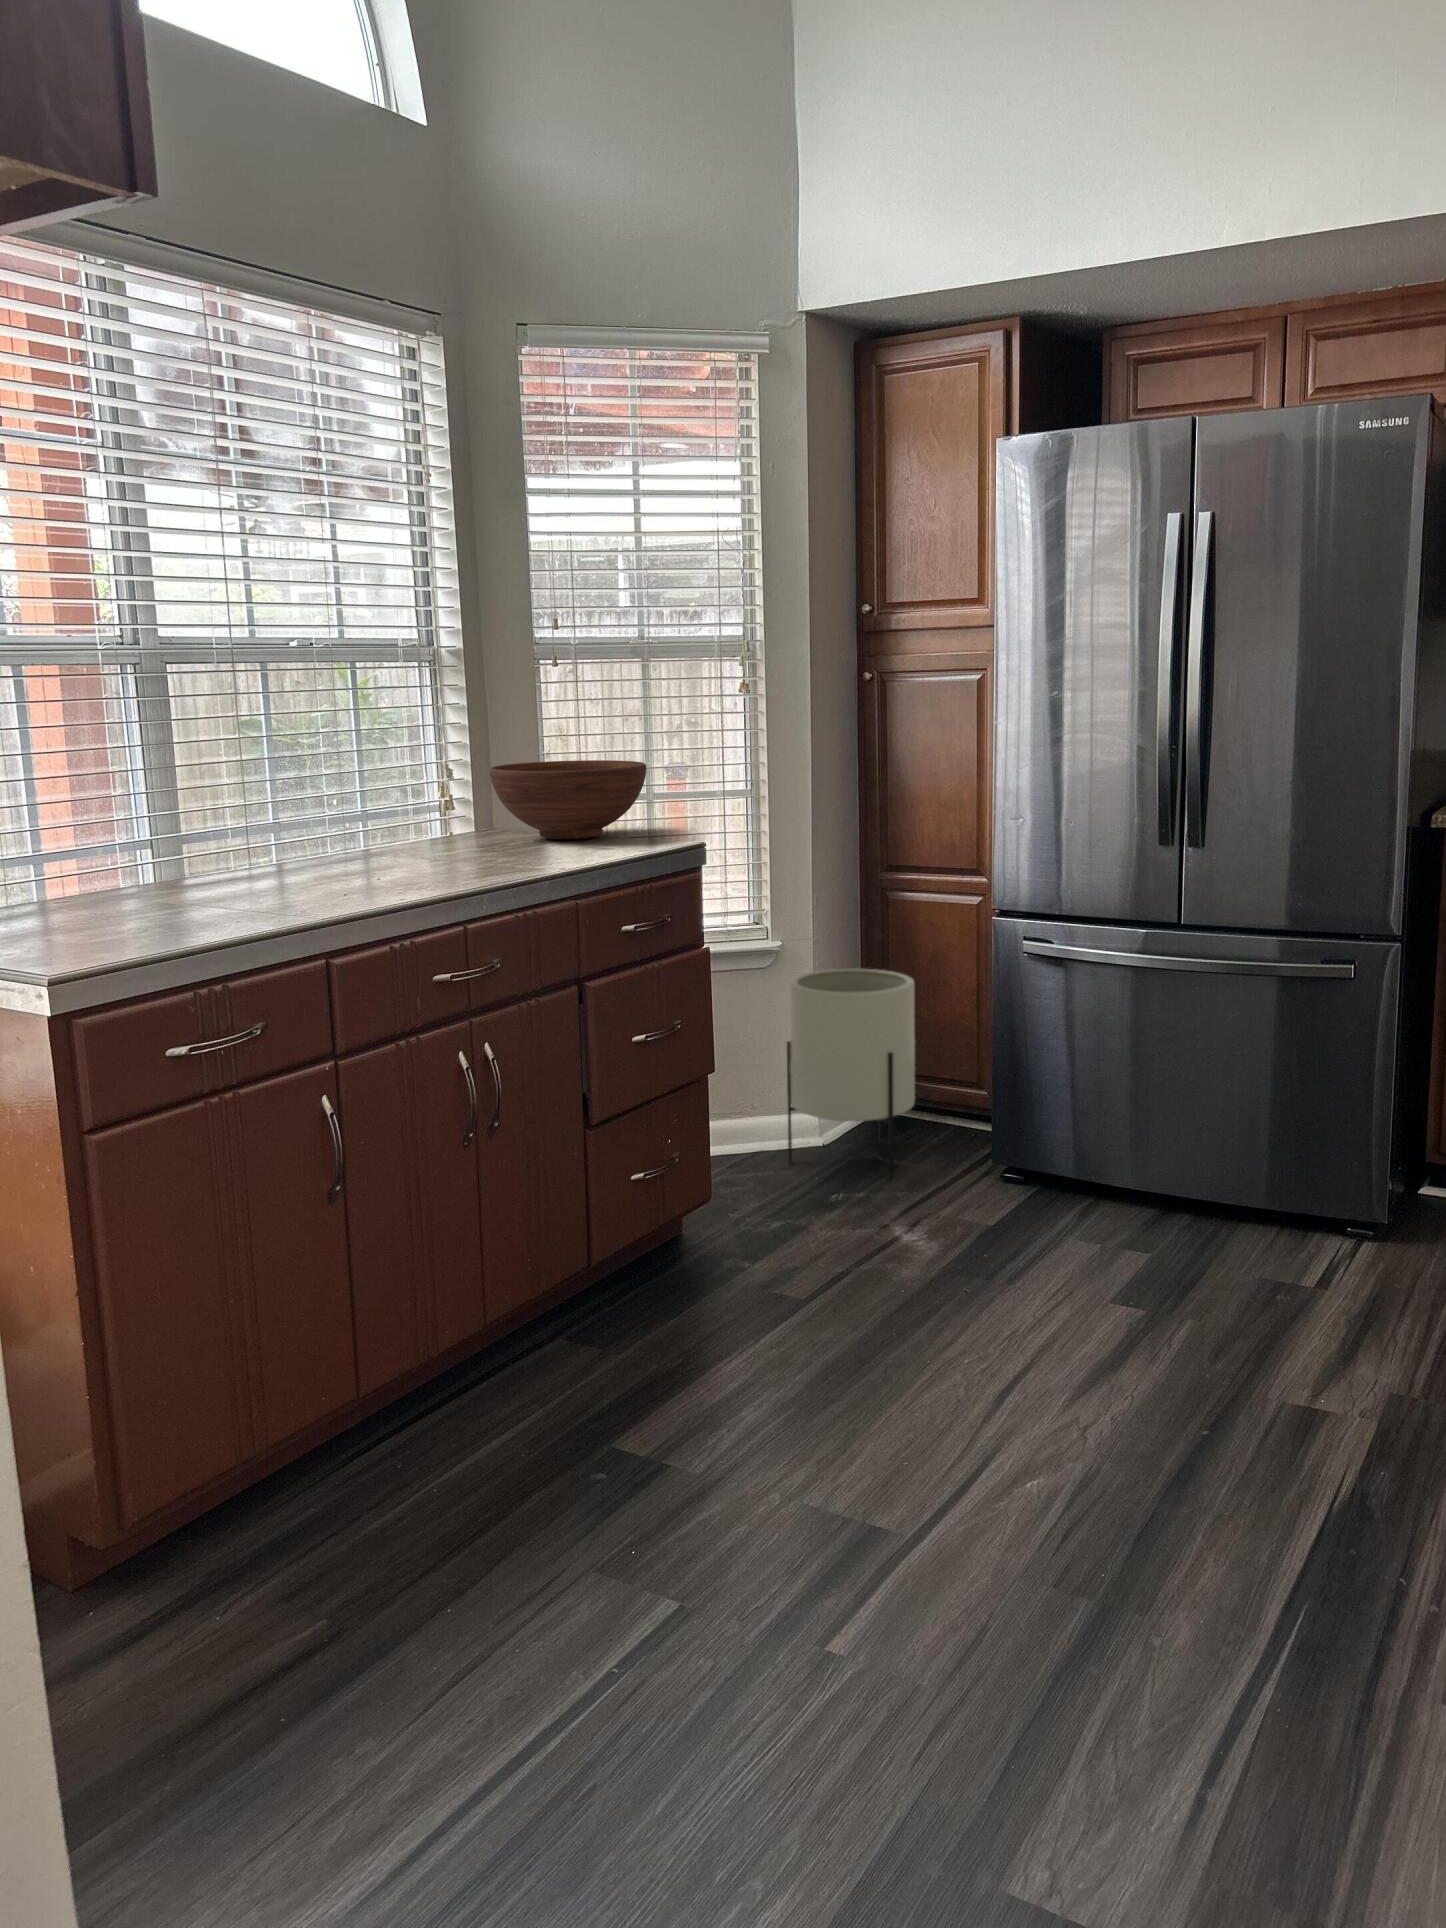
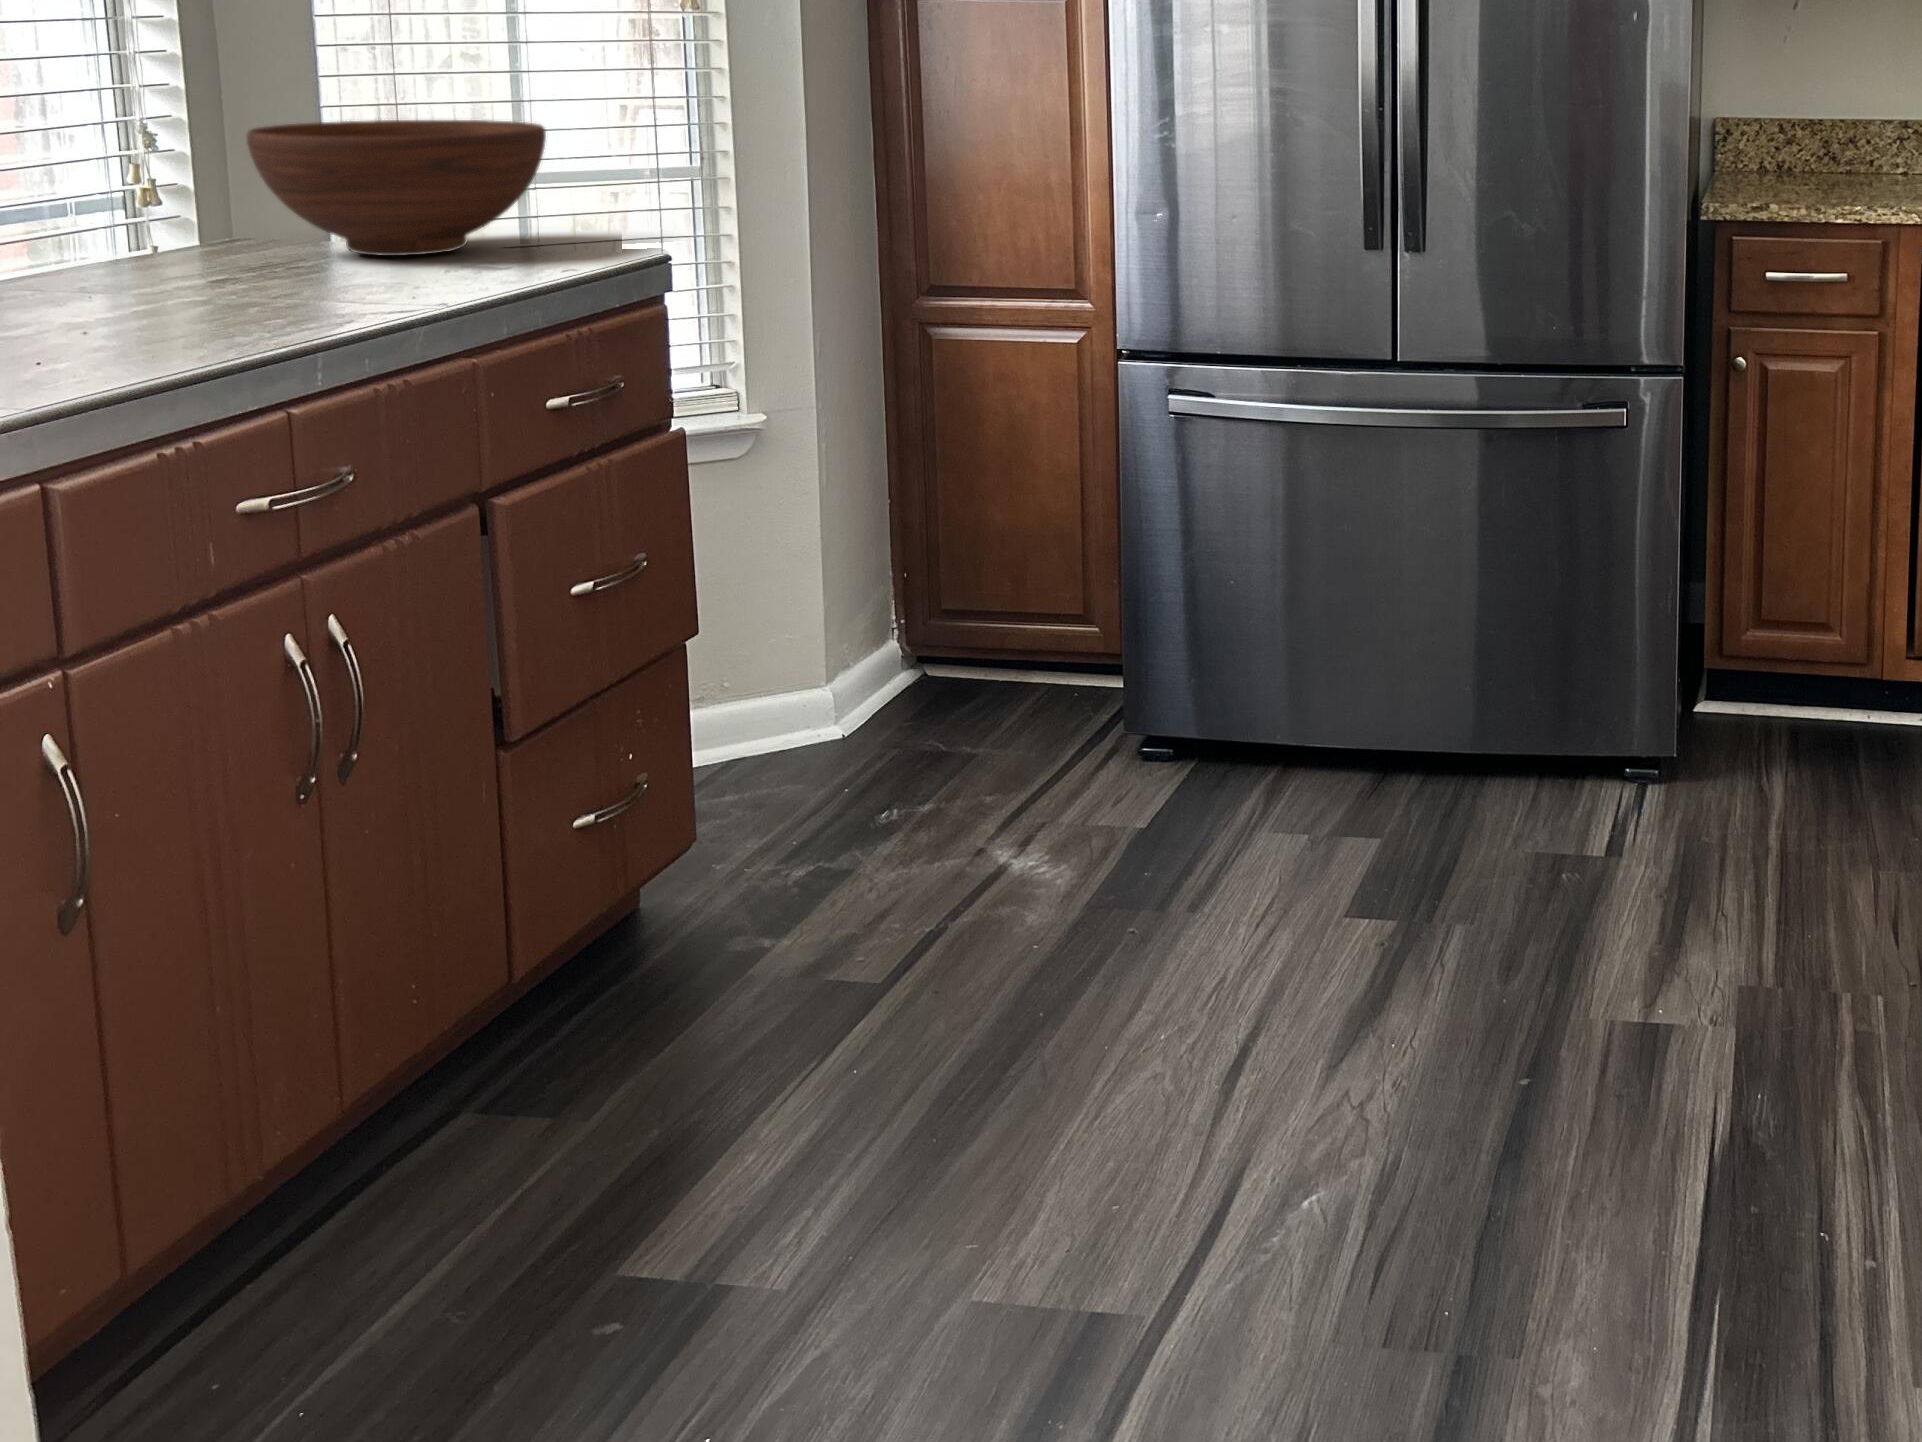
planter: present [787,969,915,1179] -> none [781,450,991,776]

